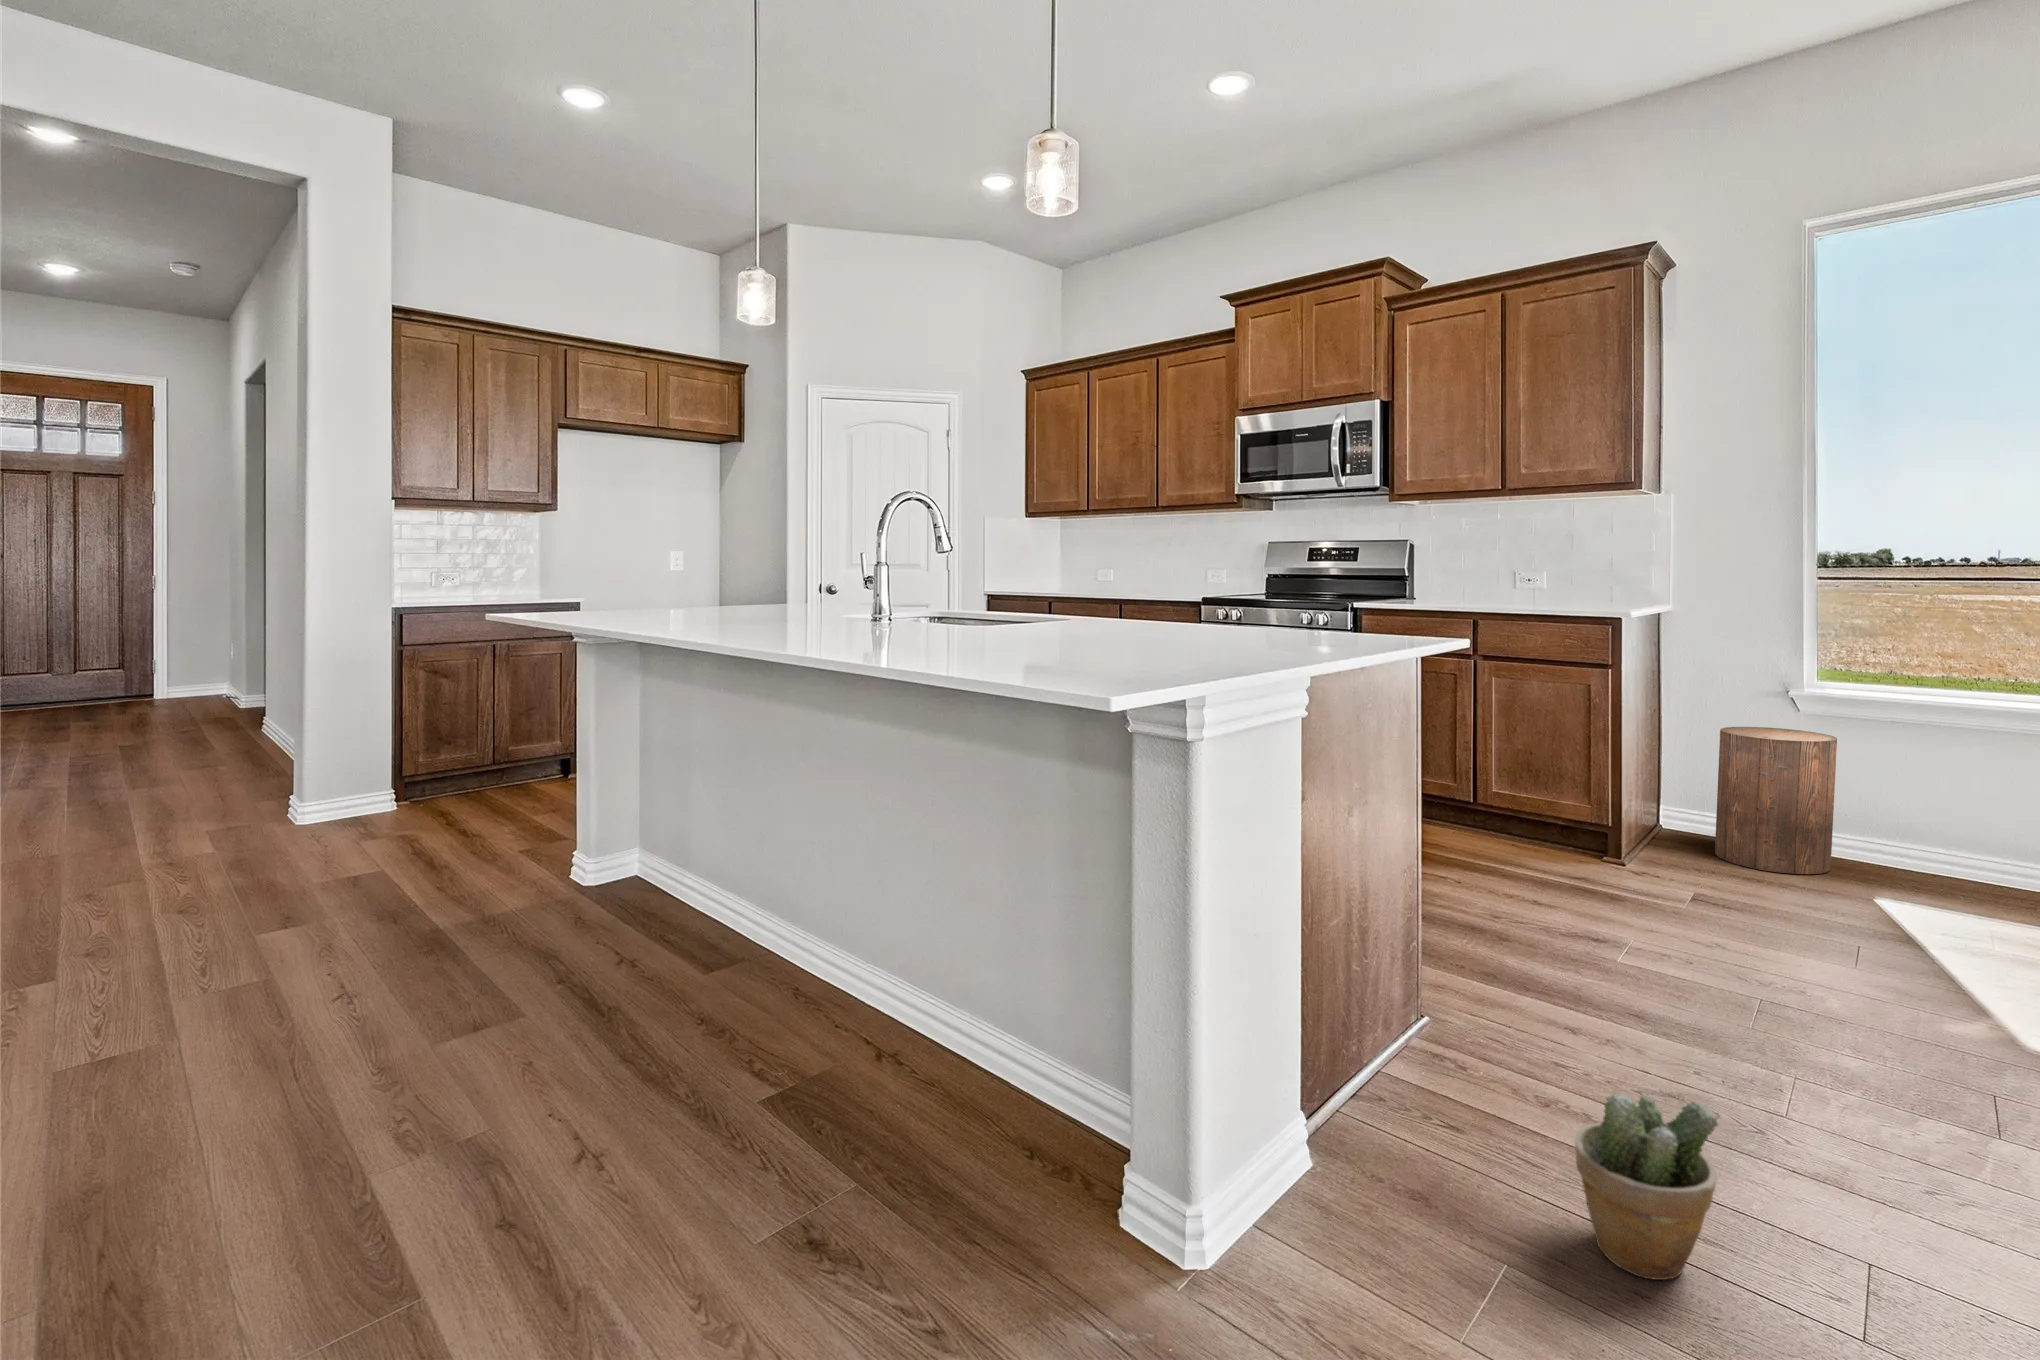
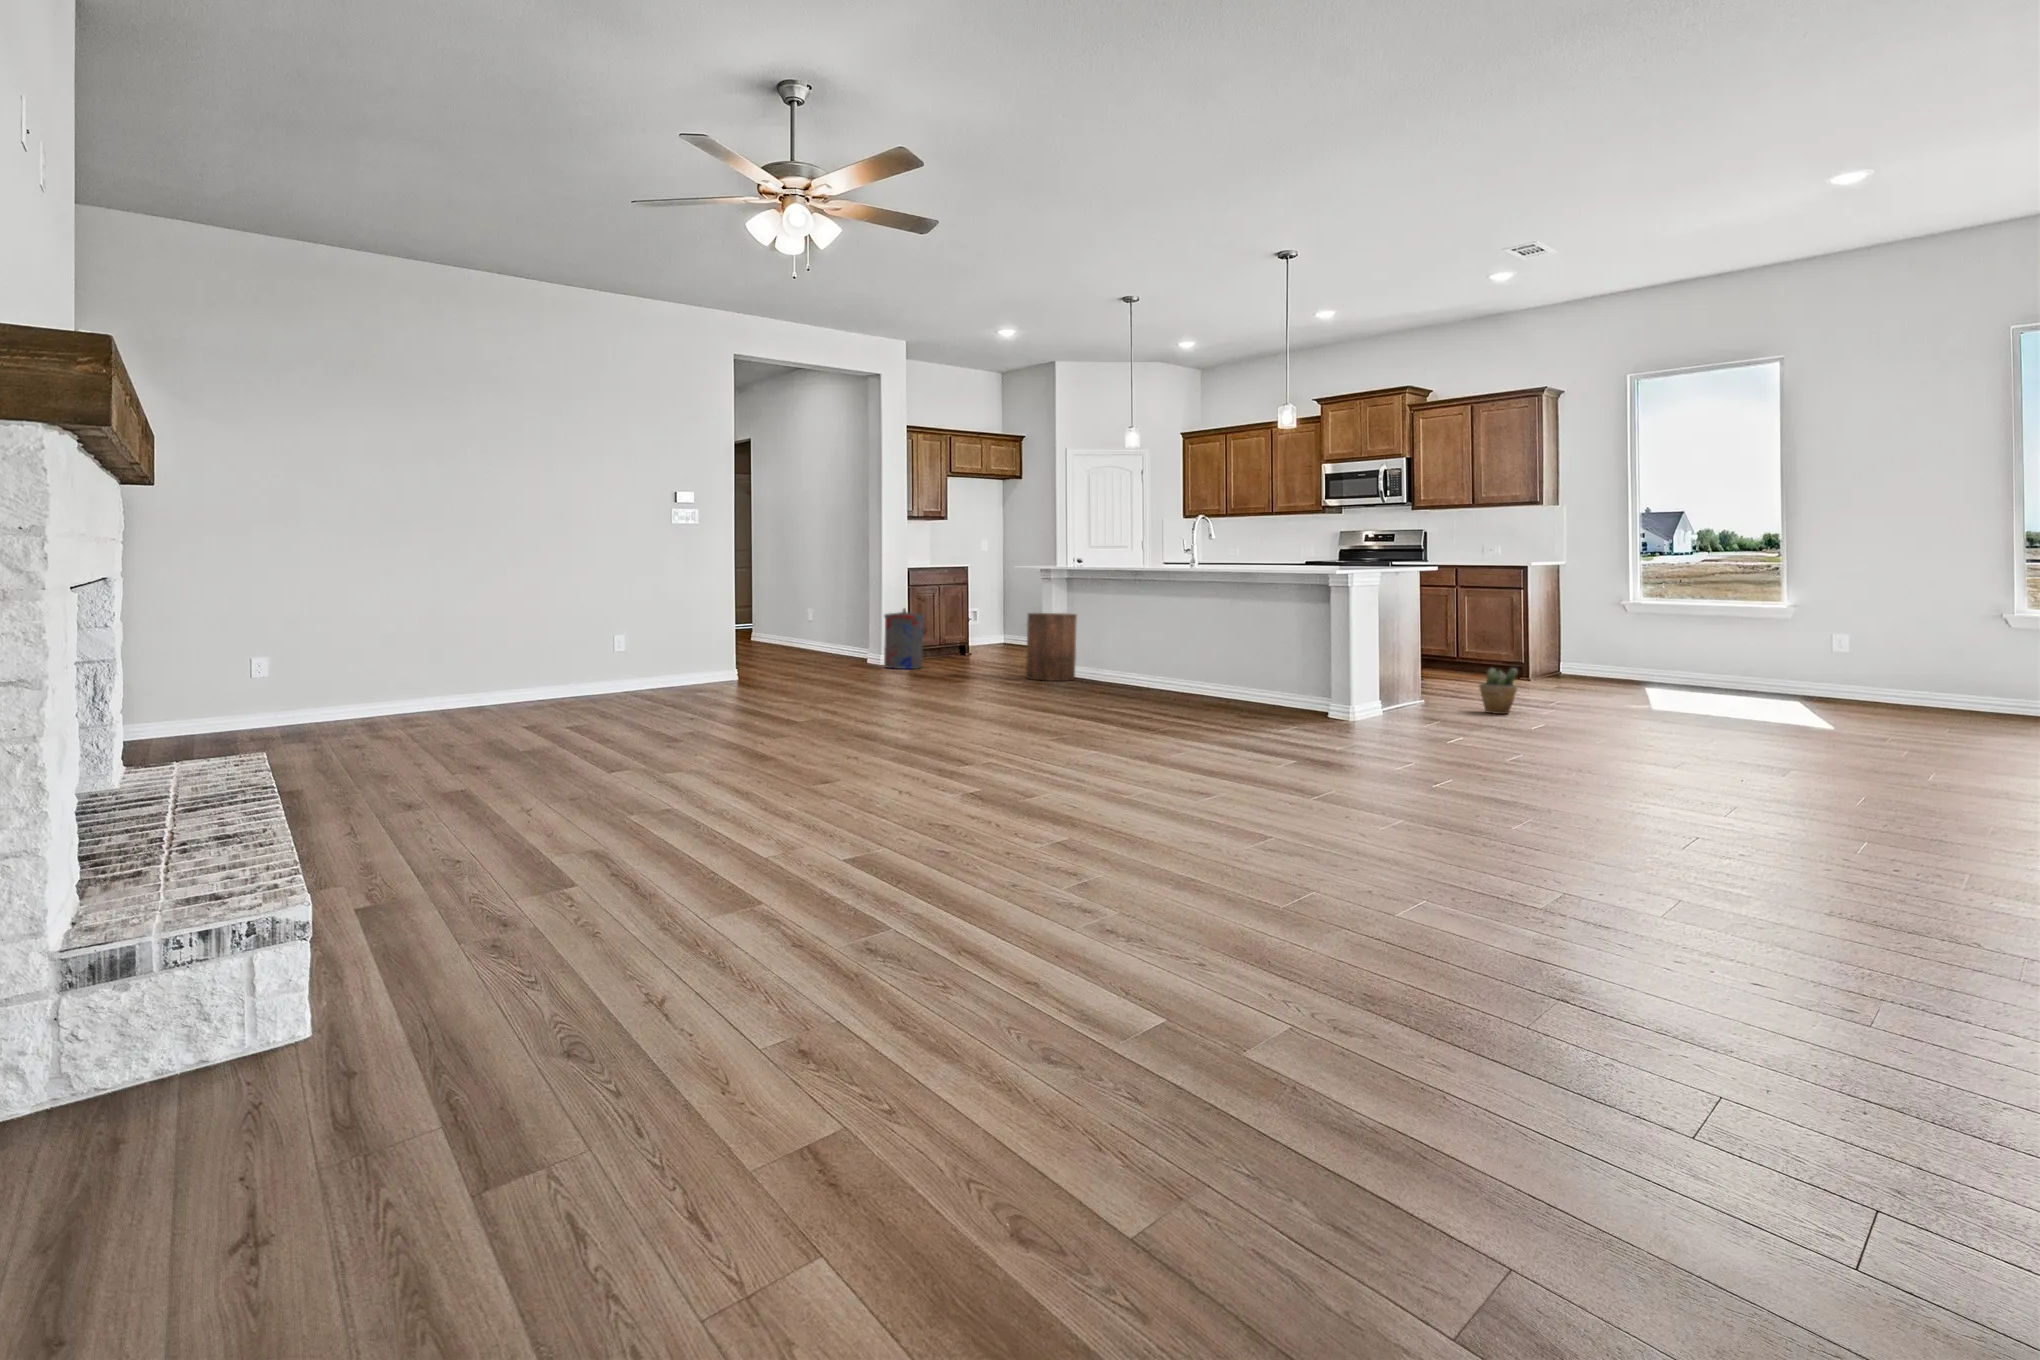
stool: present [1715,727,1837,874] -> present [1026,613,1077,681]
trash can: none [134,744,266,903] -> present [884,608,924,669]

